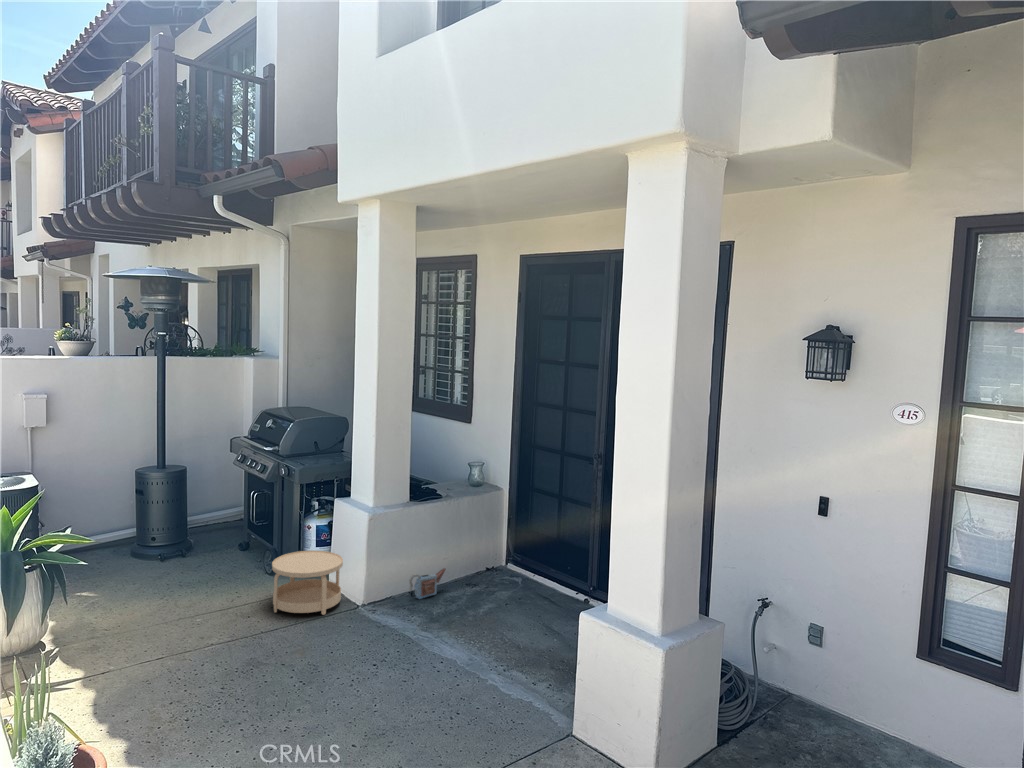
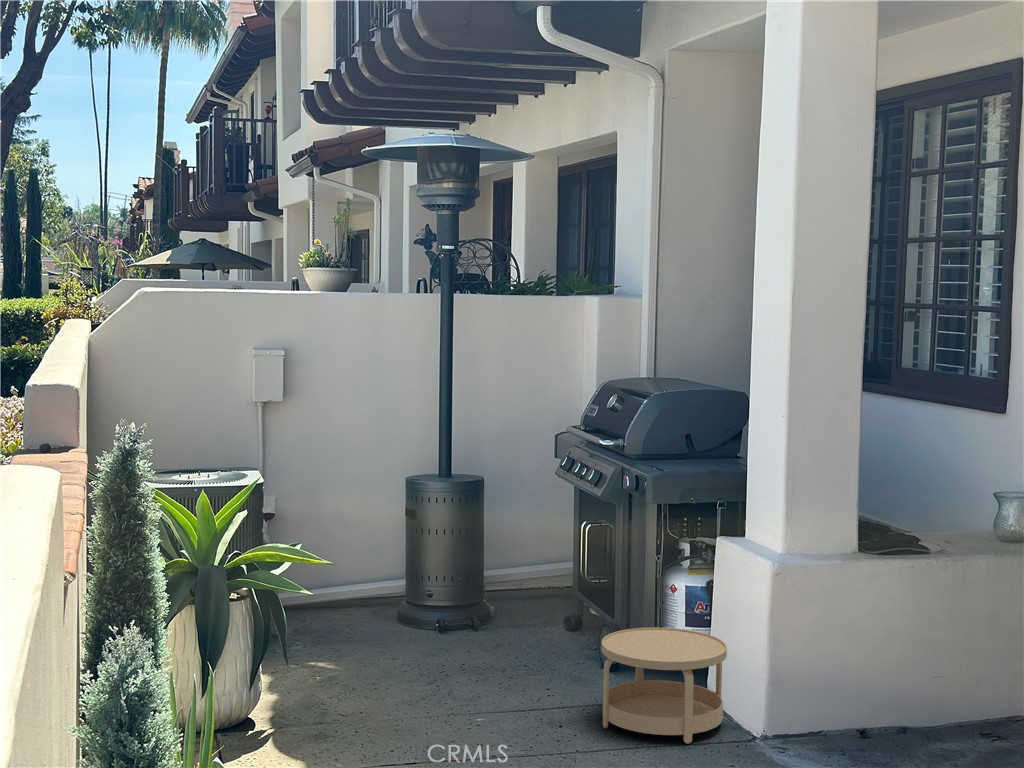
watering can: present [409,568,446,599] -> none [852,689,932,743]

